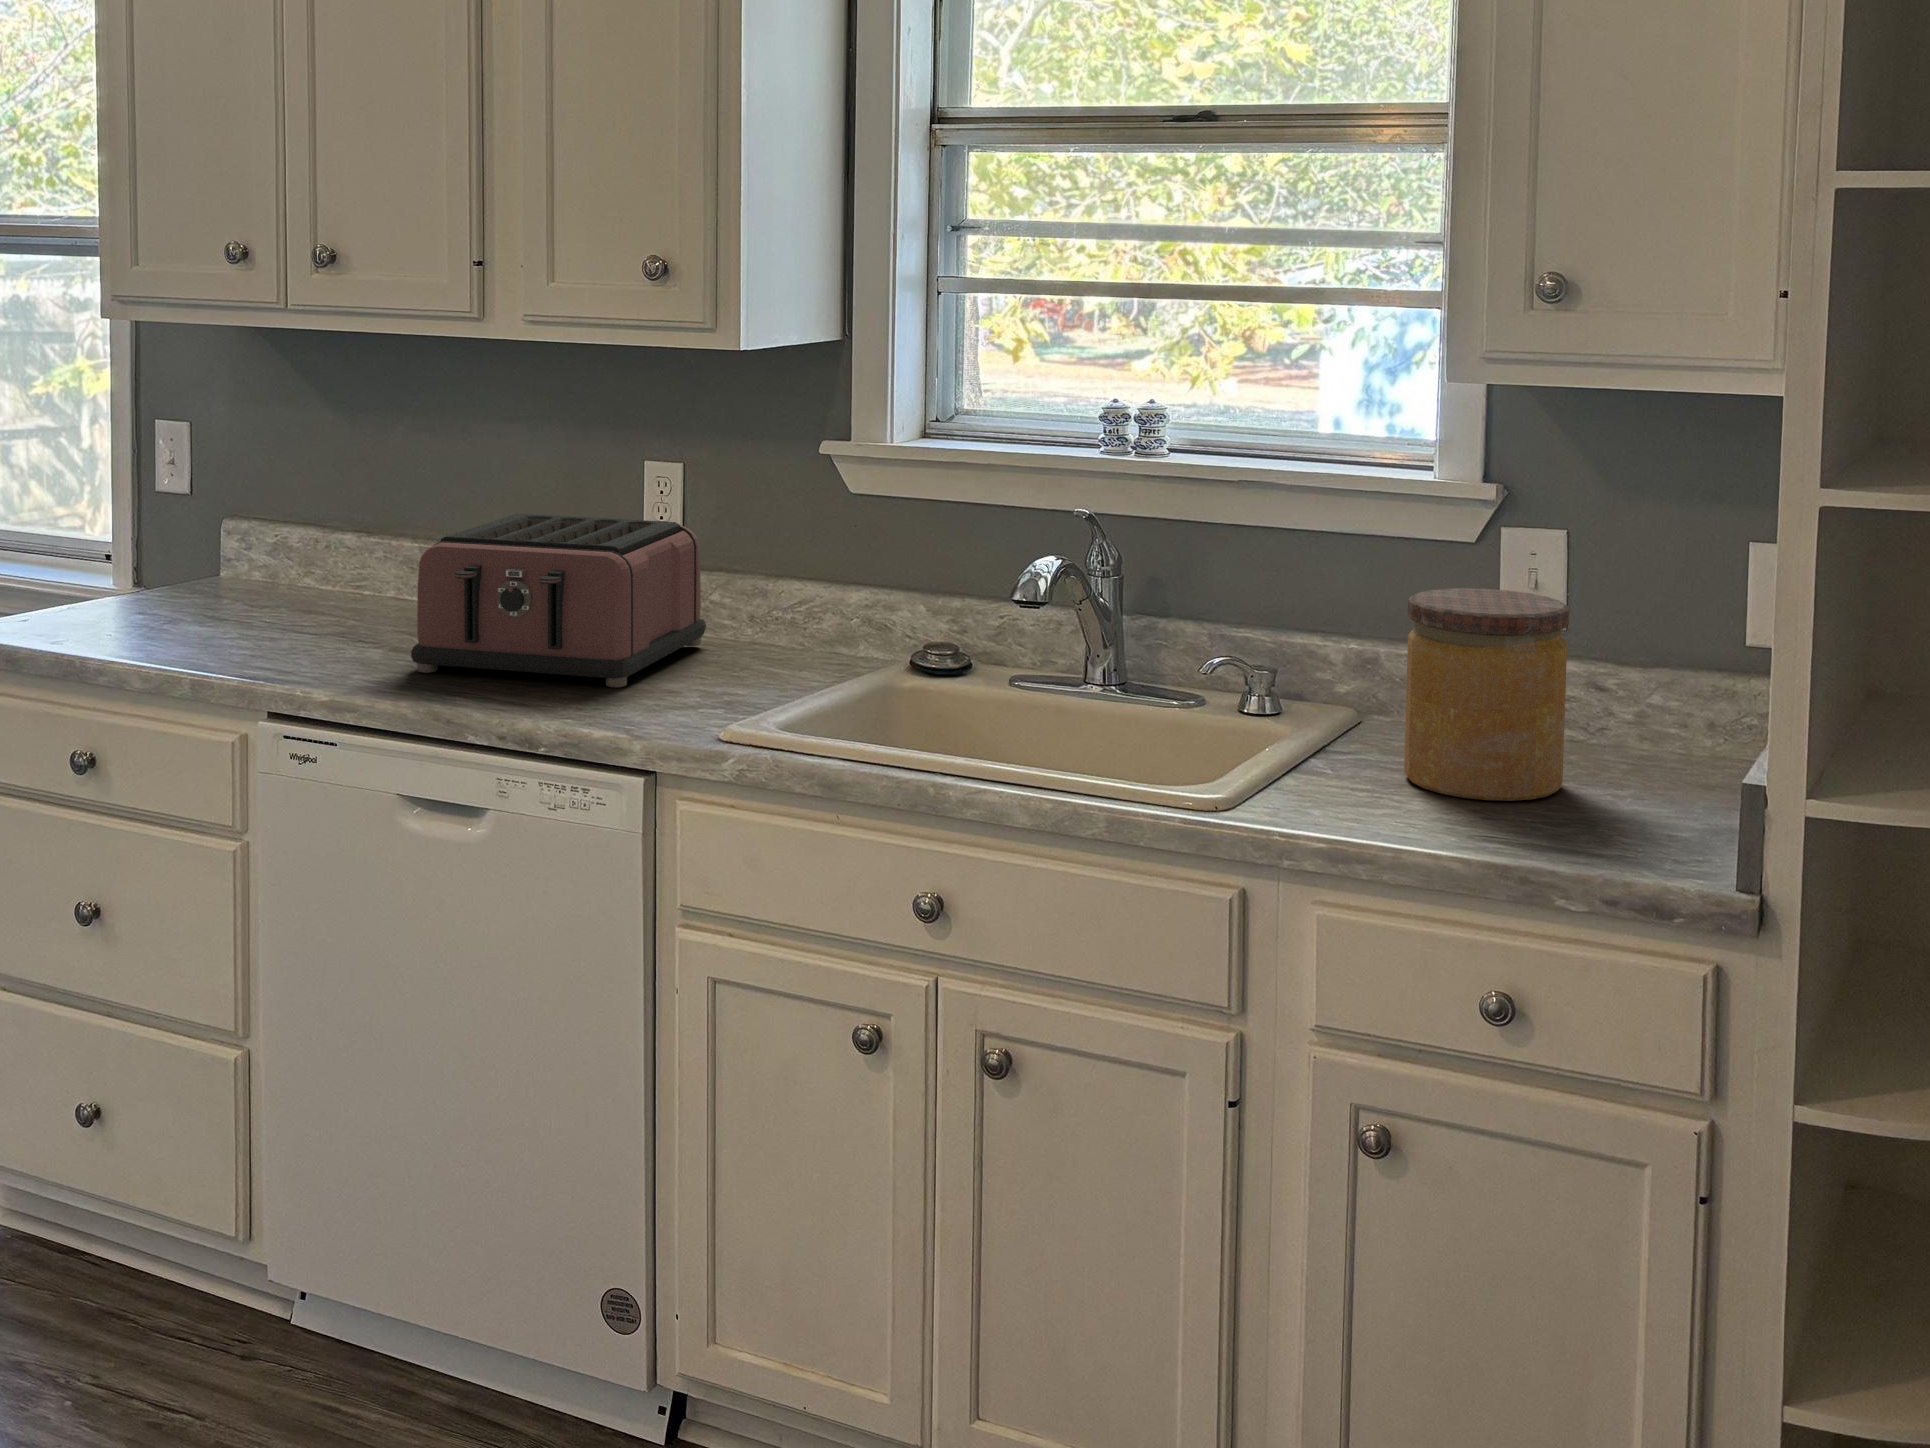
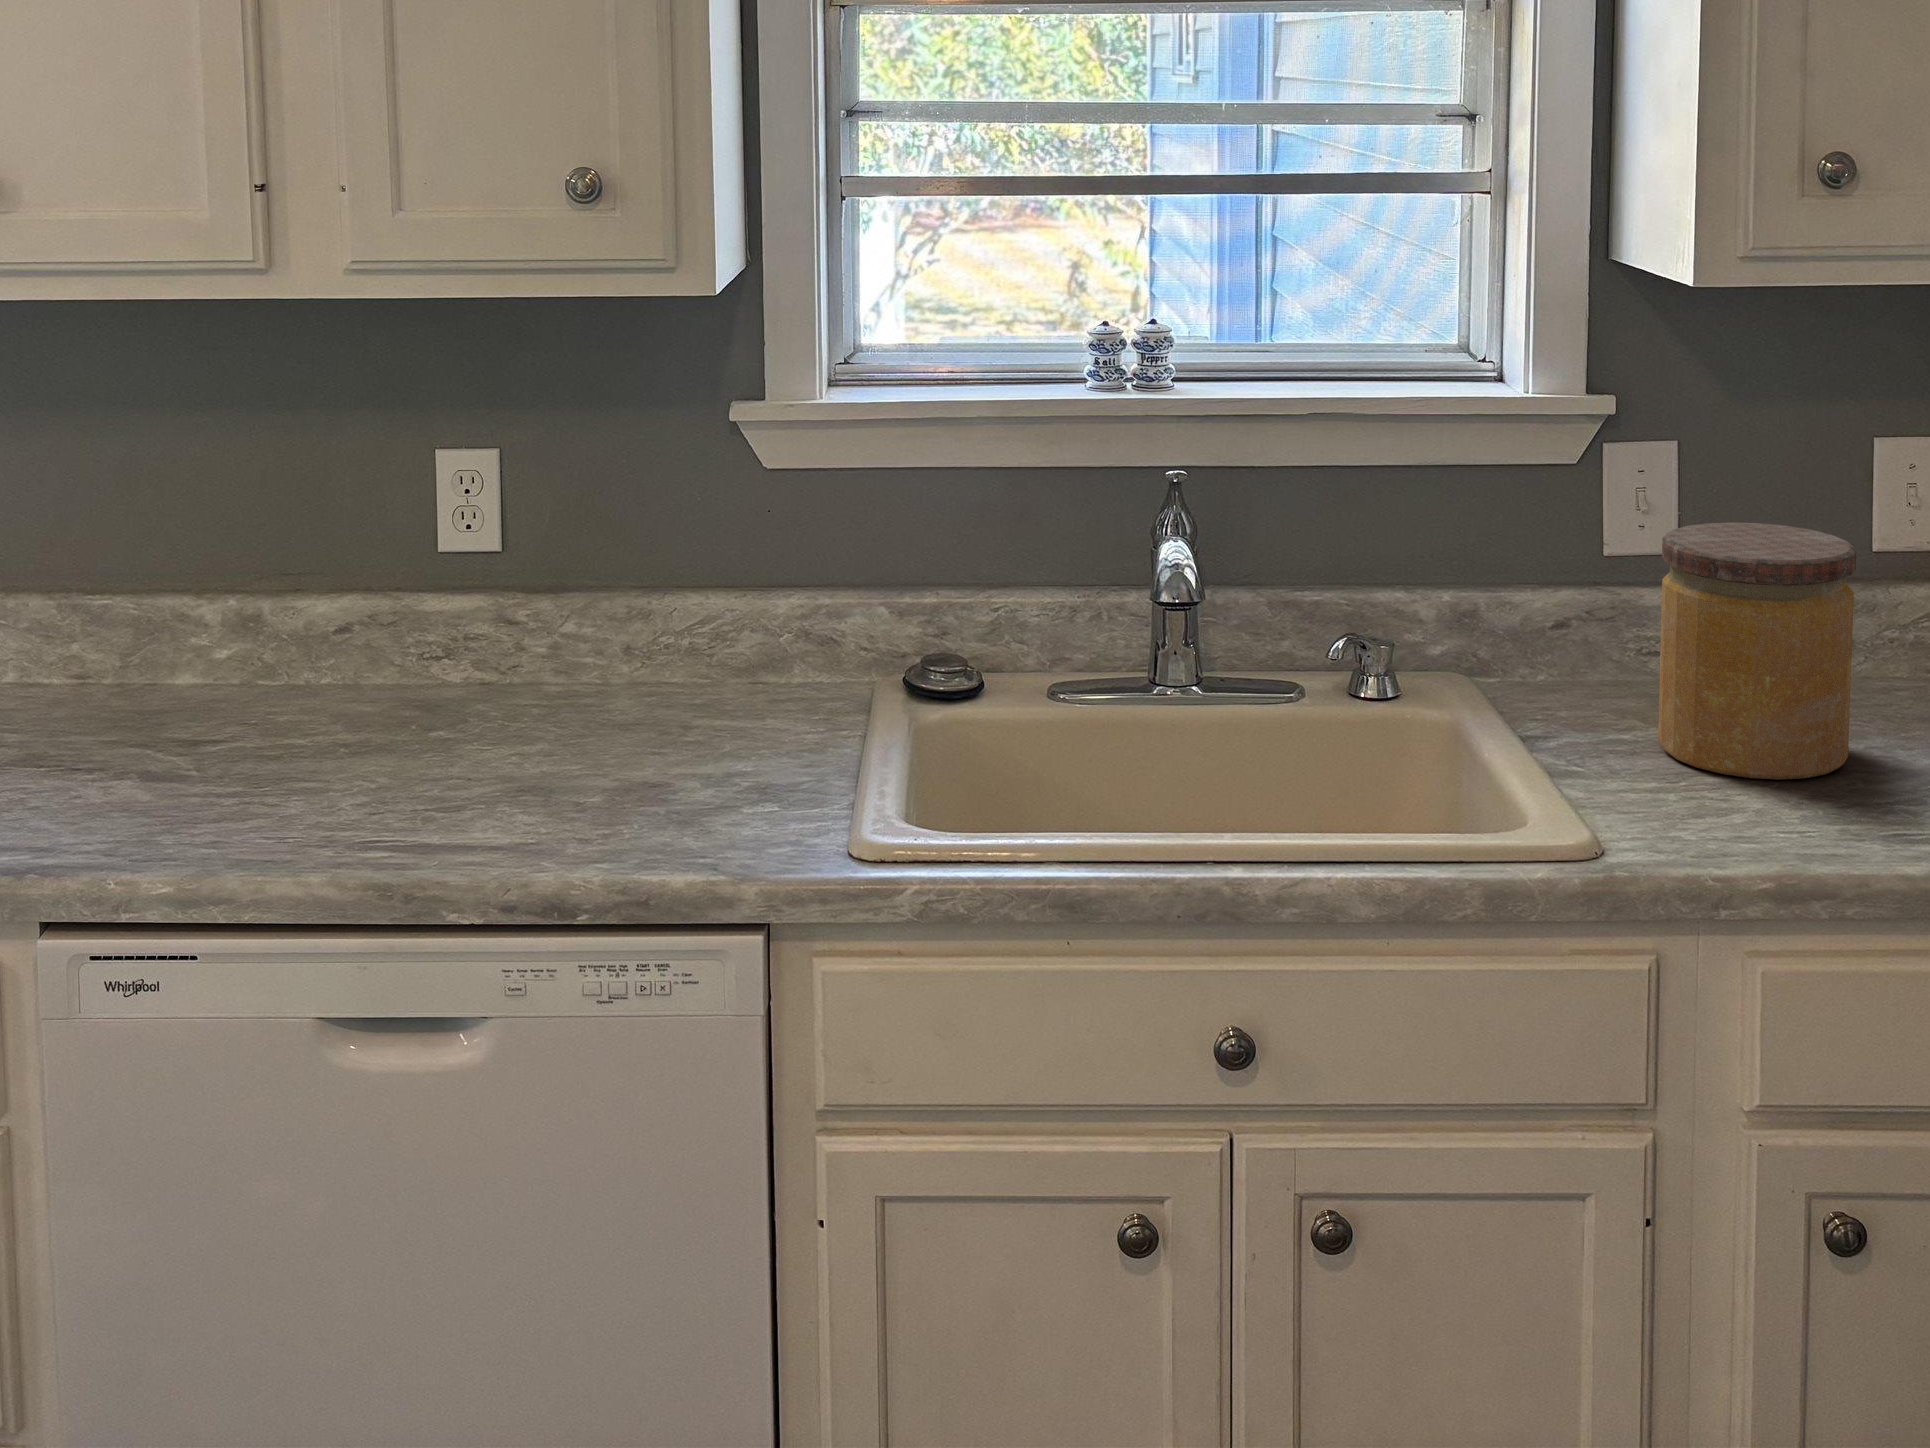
toaster: present [411,514,706,688] -> none [241,535,595,814]

